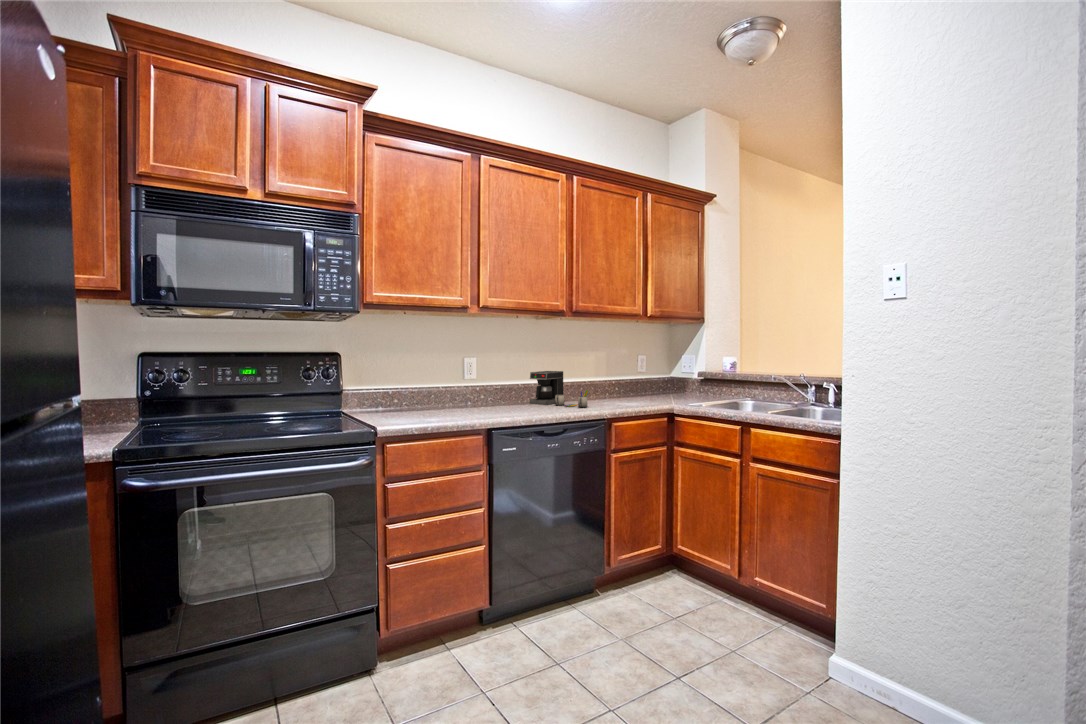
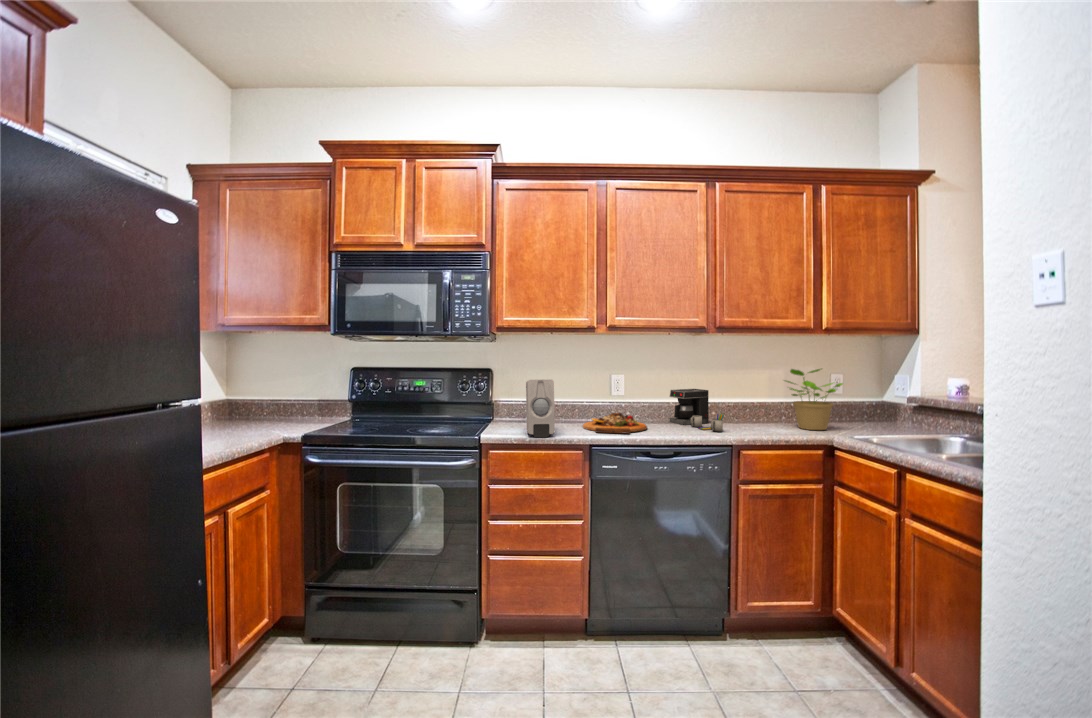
potted plant: none [624,349,668,402] -> present [785,369,843,430]
soap dispenser: none [407,360,450,423] -> present [526,379,555,437]
cutting board: none [457,395,524,415] -> present [583,413,647,434]

